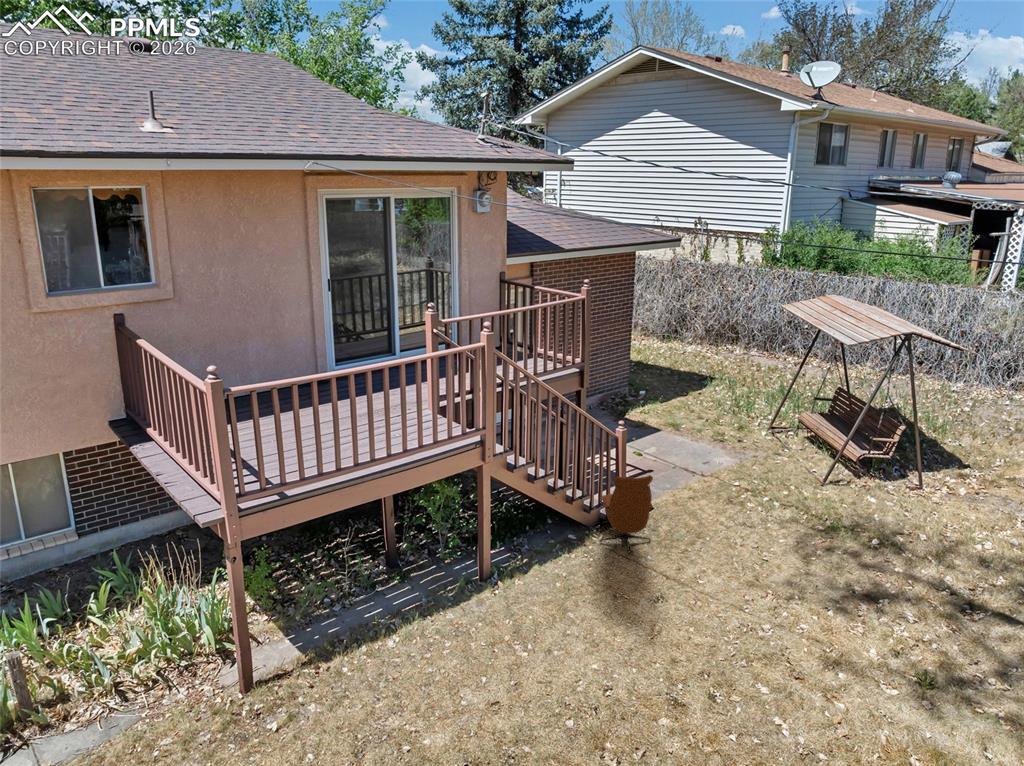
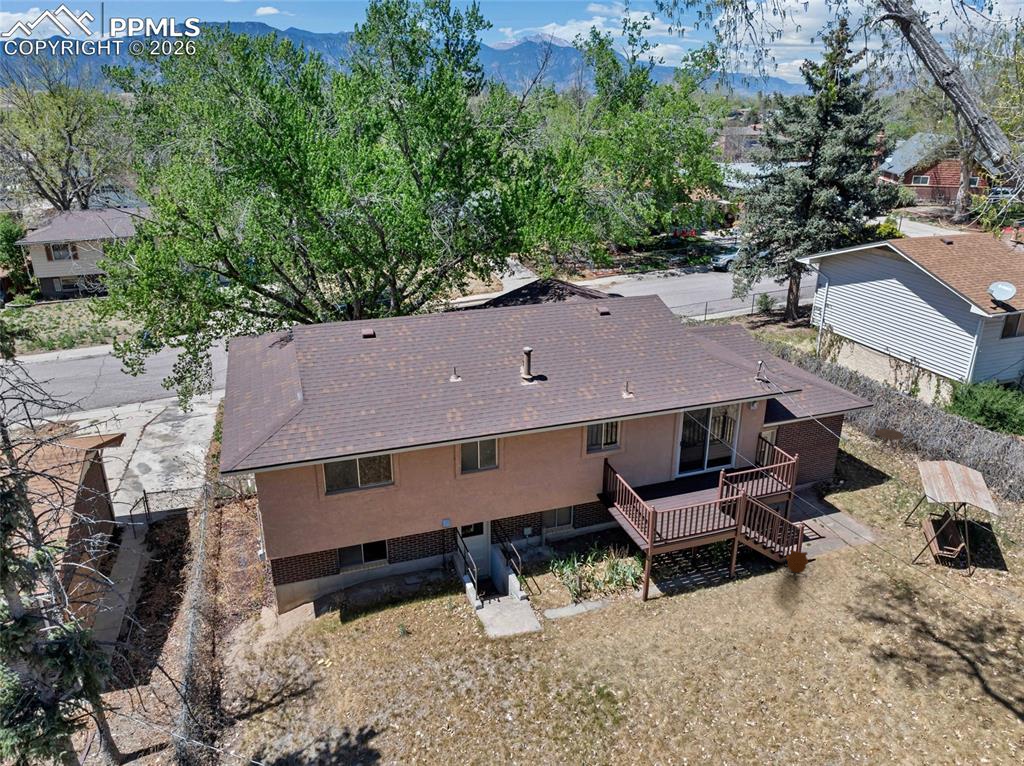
round table: none [670,320,712,353] -> present [876,429,904,452]

